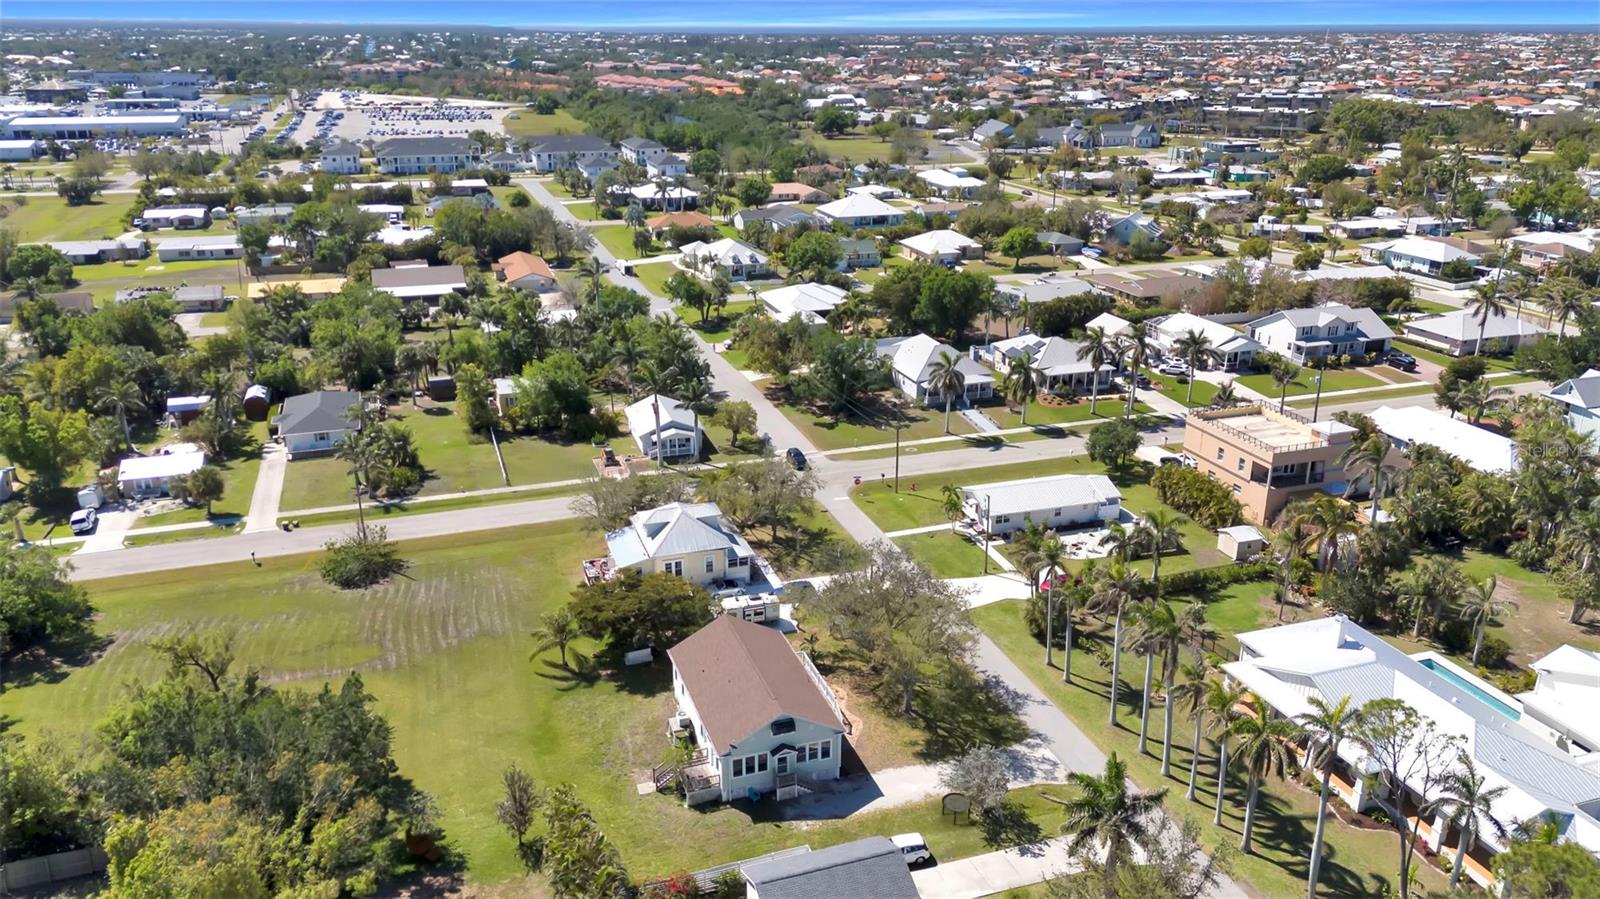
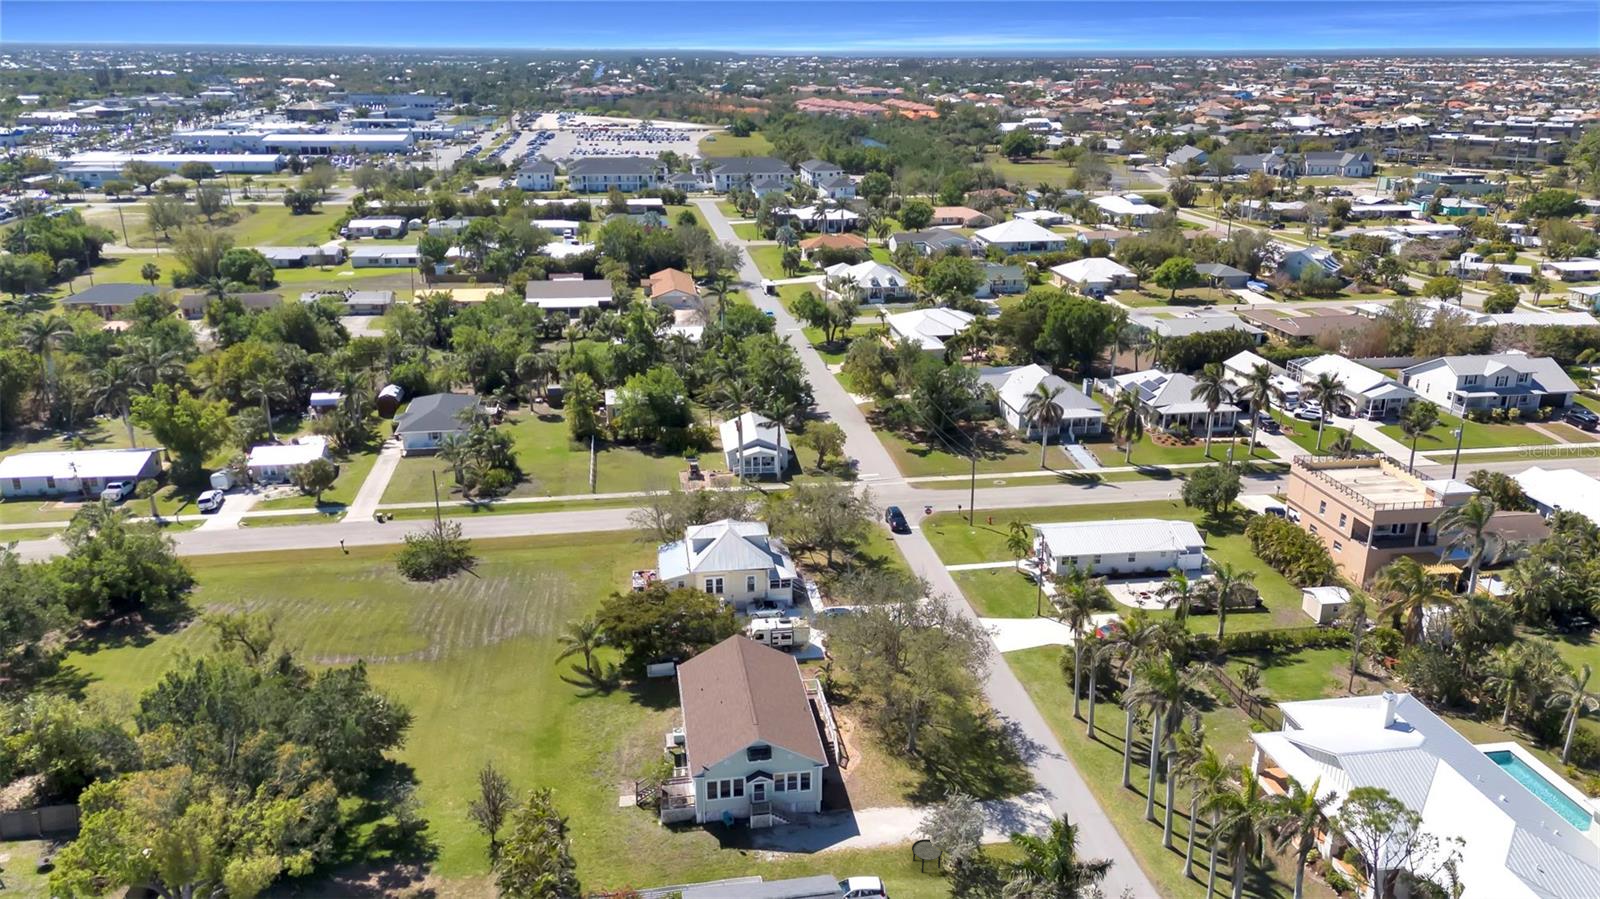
lounge chair: present [405,826,442,861] -> none [389,809,422,851]

